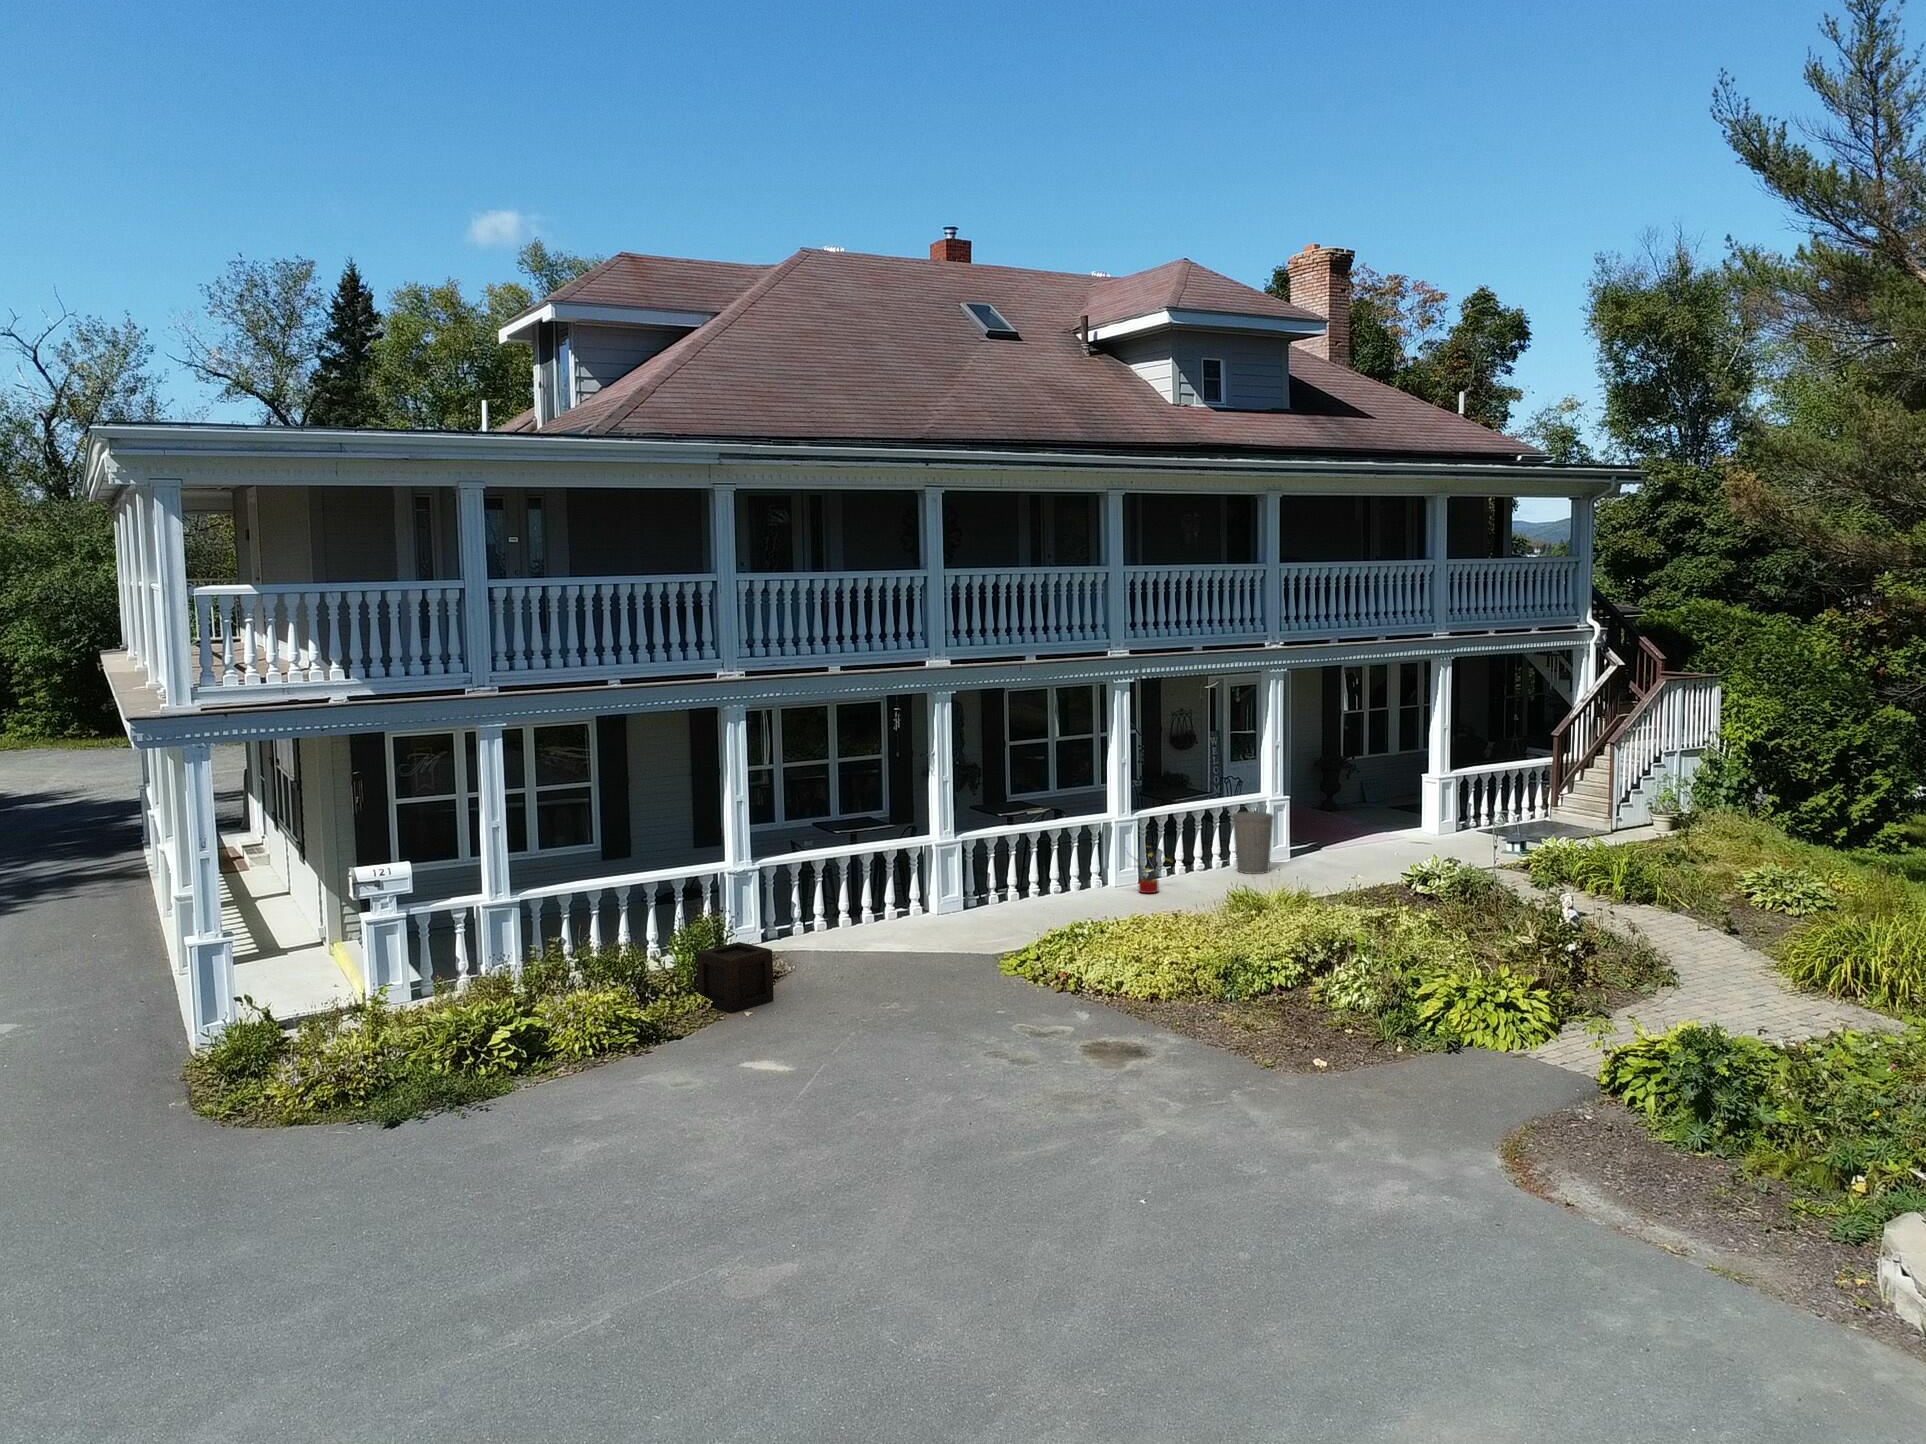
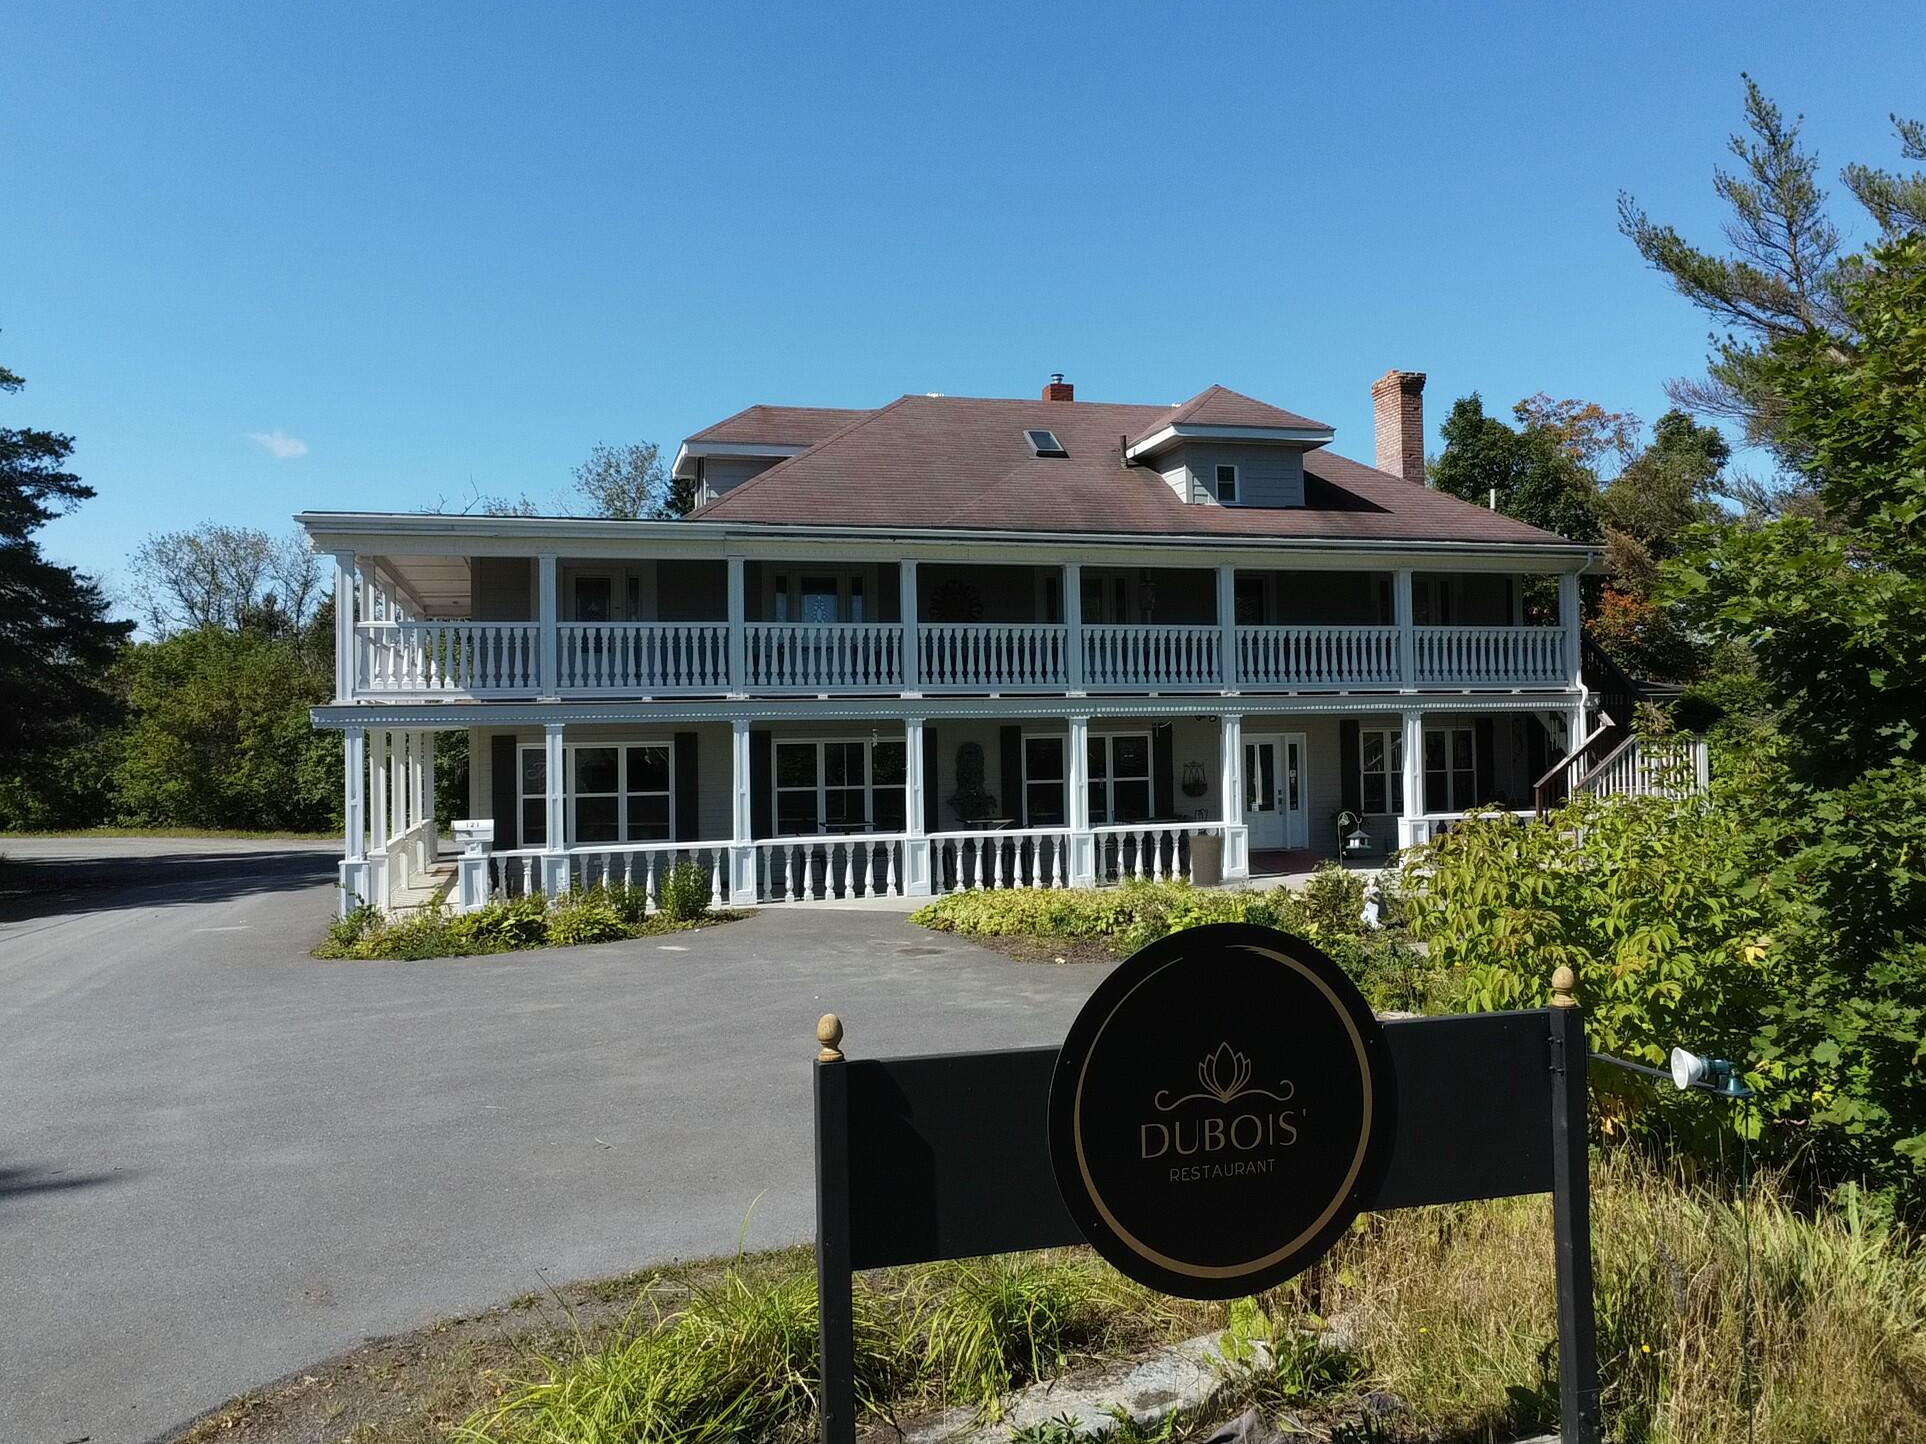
decorative plant: present [1127,851,1161,893] -> none [1072,851,1118,893]
wooden crate: present [697,942,774,1013] -> none [664,888,716,934]

